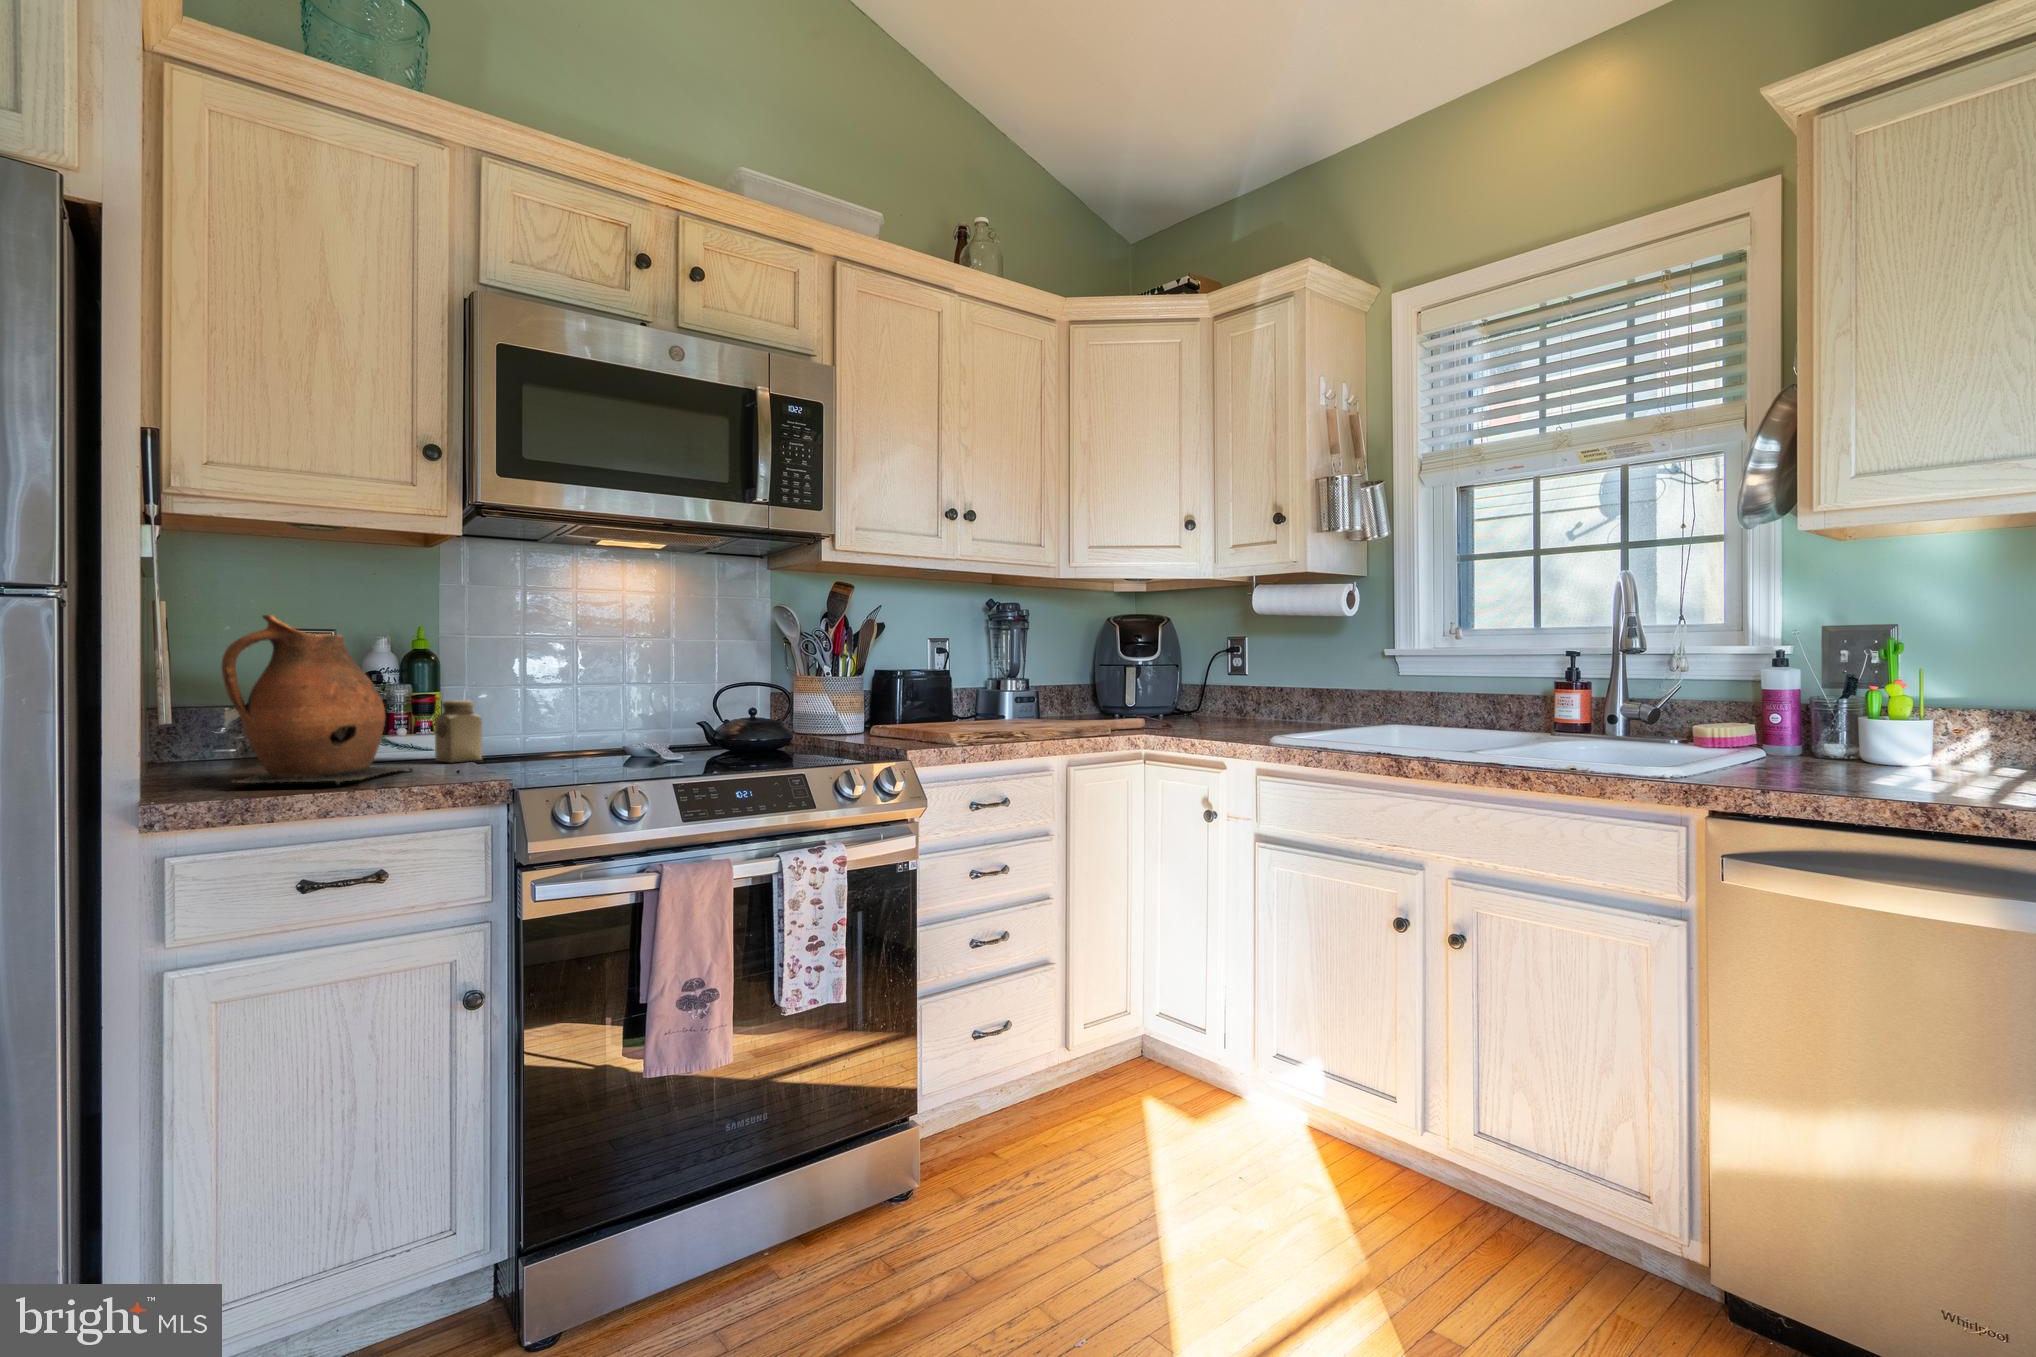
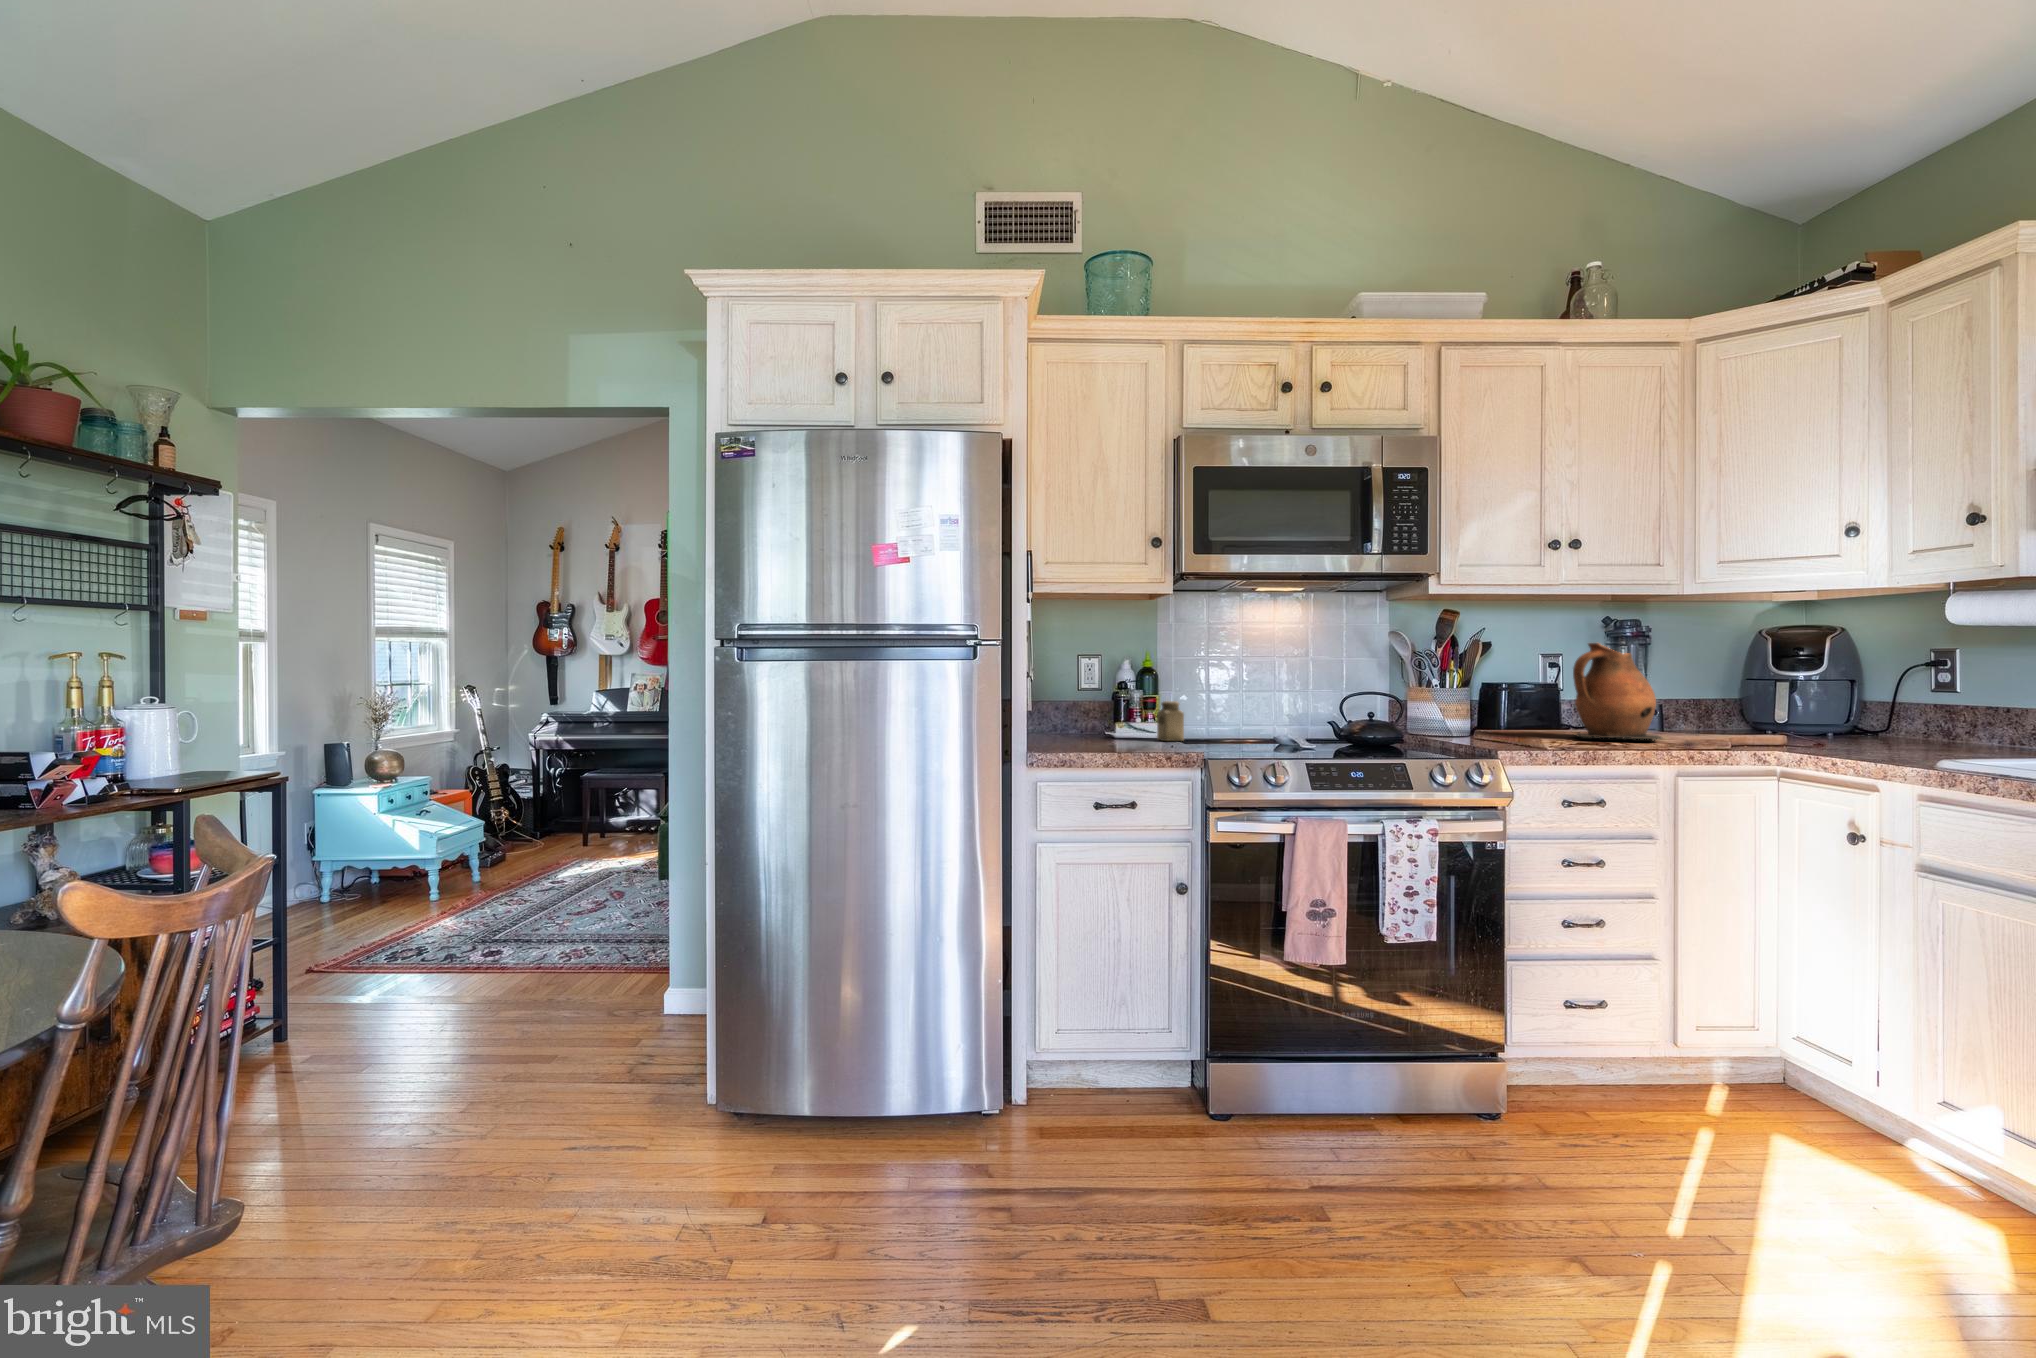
ceramic pitcher: present [221,615,413,784] -> present [1573,643,1662,740]

